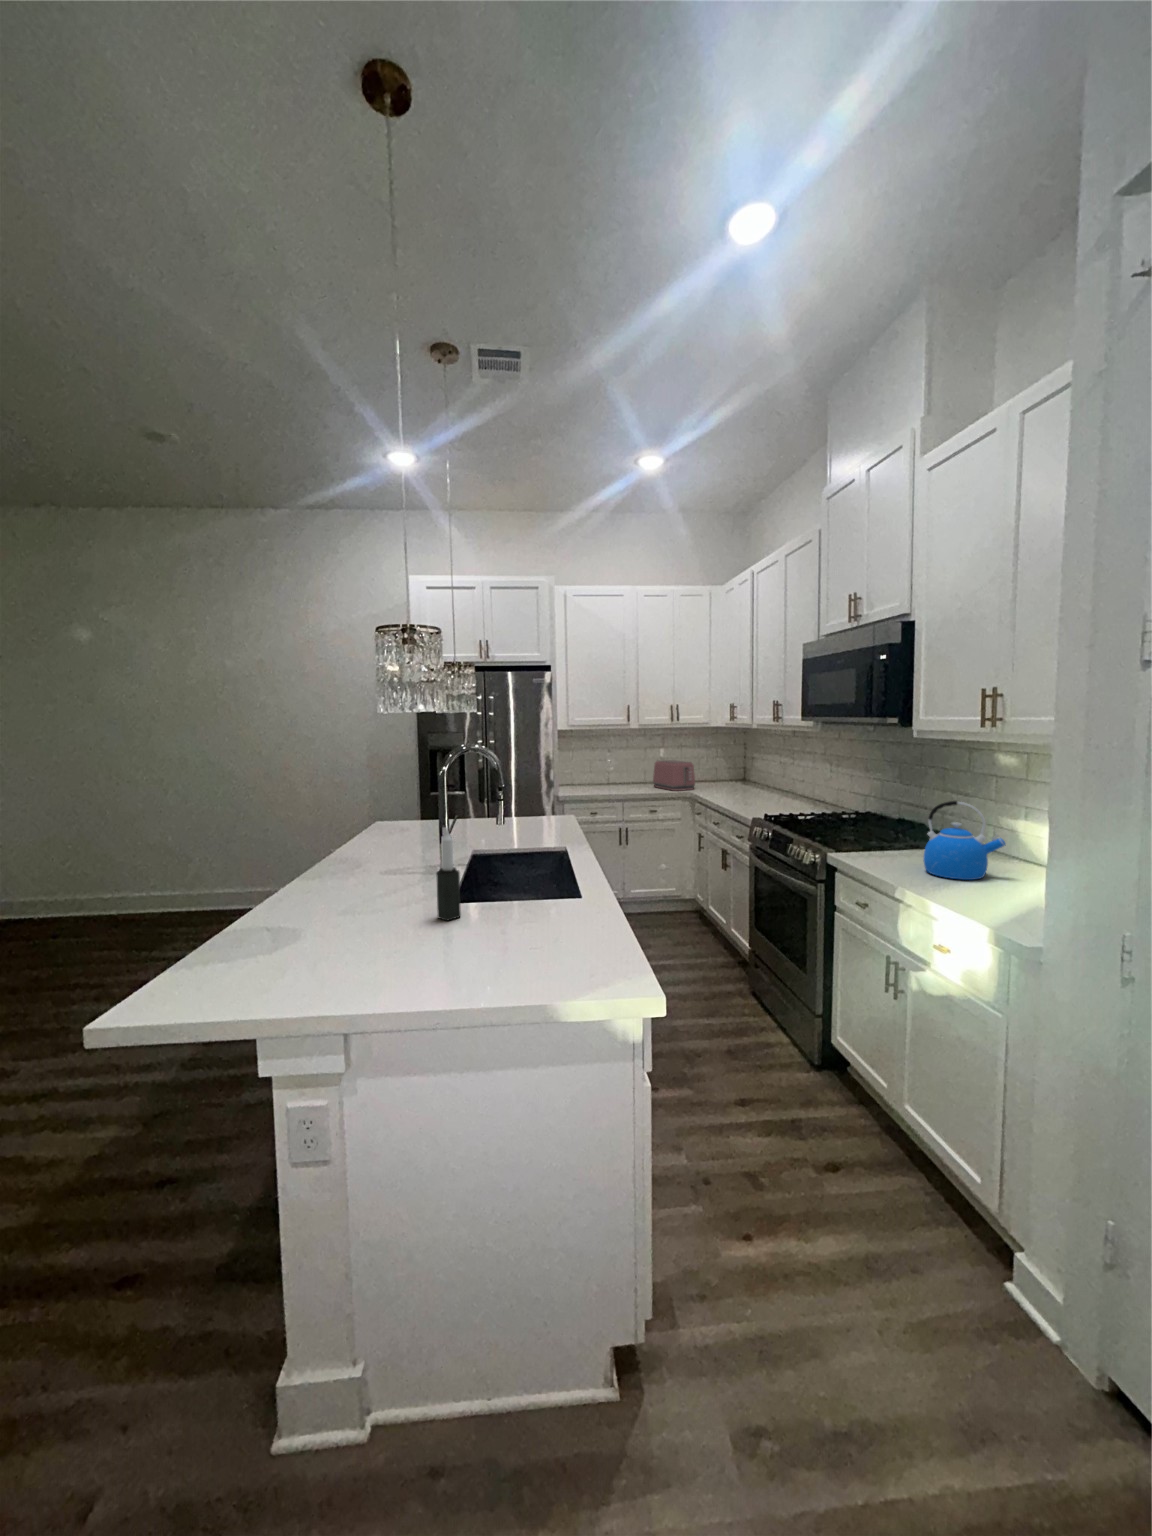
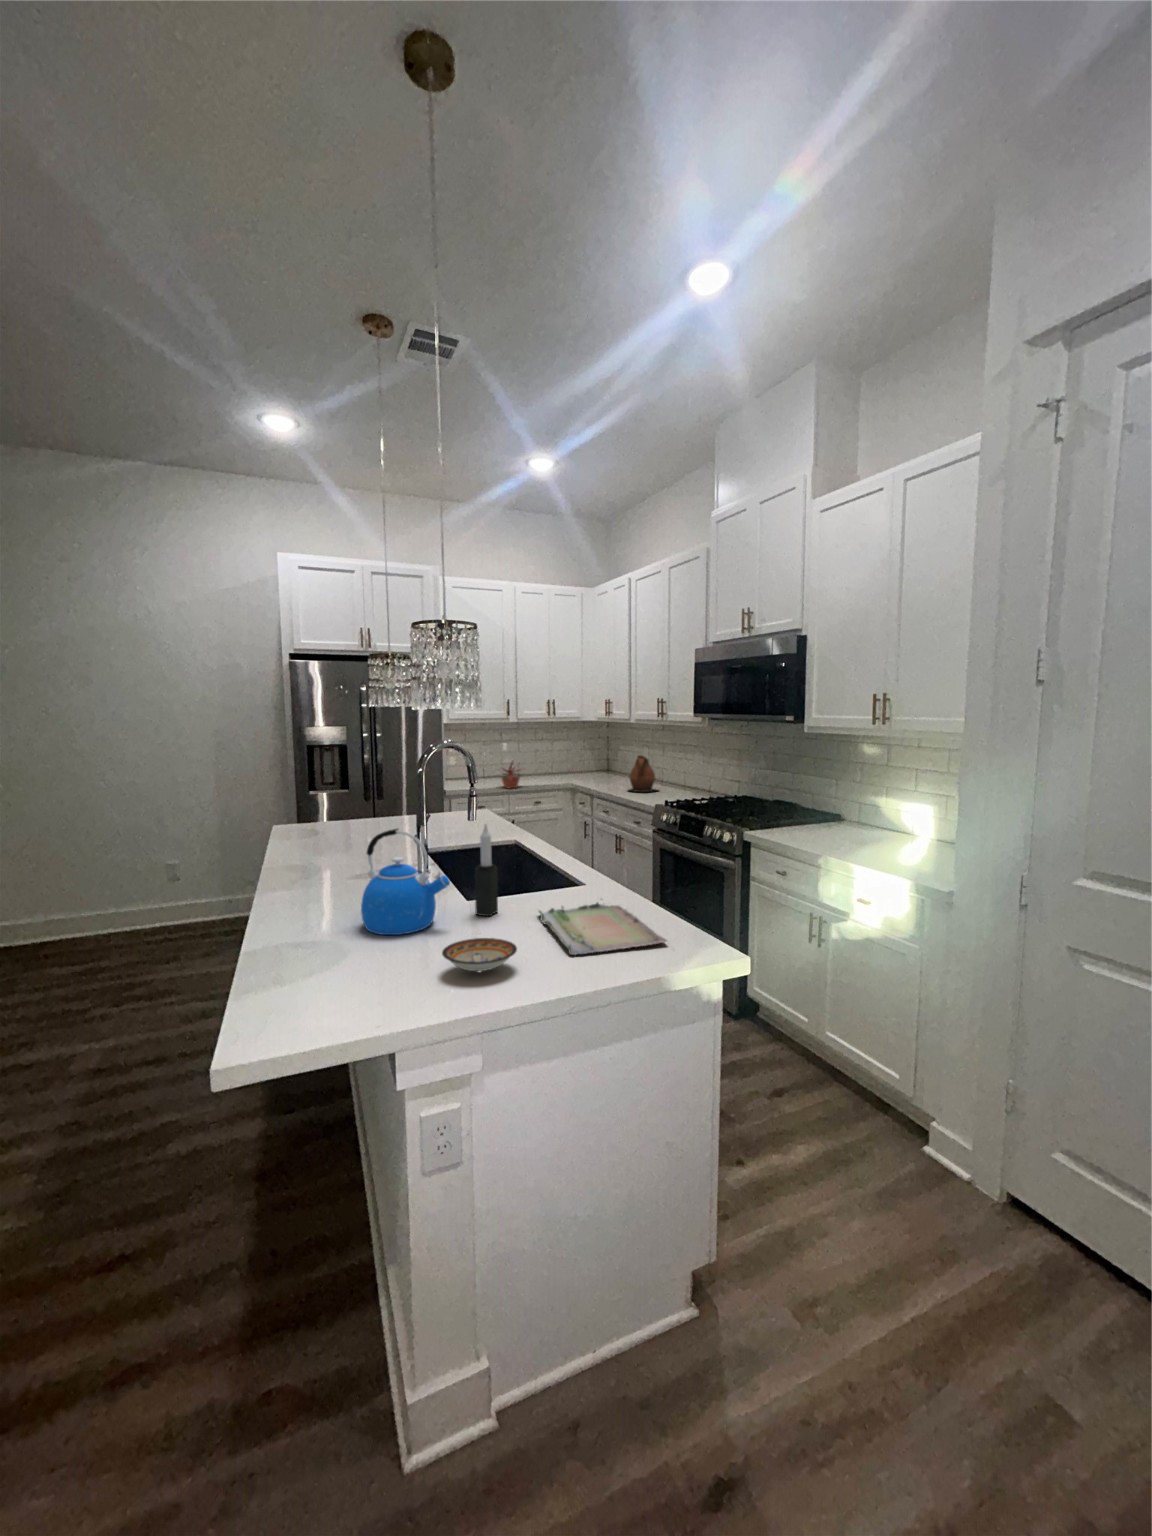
toaster: present [653,760,695,791] -> none [531,754,574,784]
ceramic pitcher: none [739,762,778,803] -> present [629,755,658,792]
potted plant: none [608,765,644,794] -> present [501,762,521,788]
kettle: present [923,801,1005,880] -> present [361,829,450,935]
tray: none [469,911,584,973] -> present [539,903,667,956]
ceramic bowl: none [329,942,408,976] -> present [442,938,517,971]

